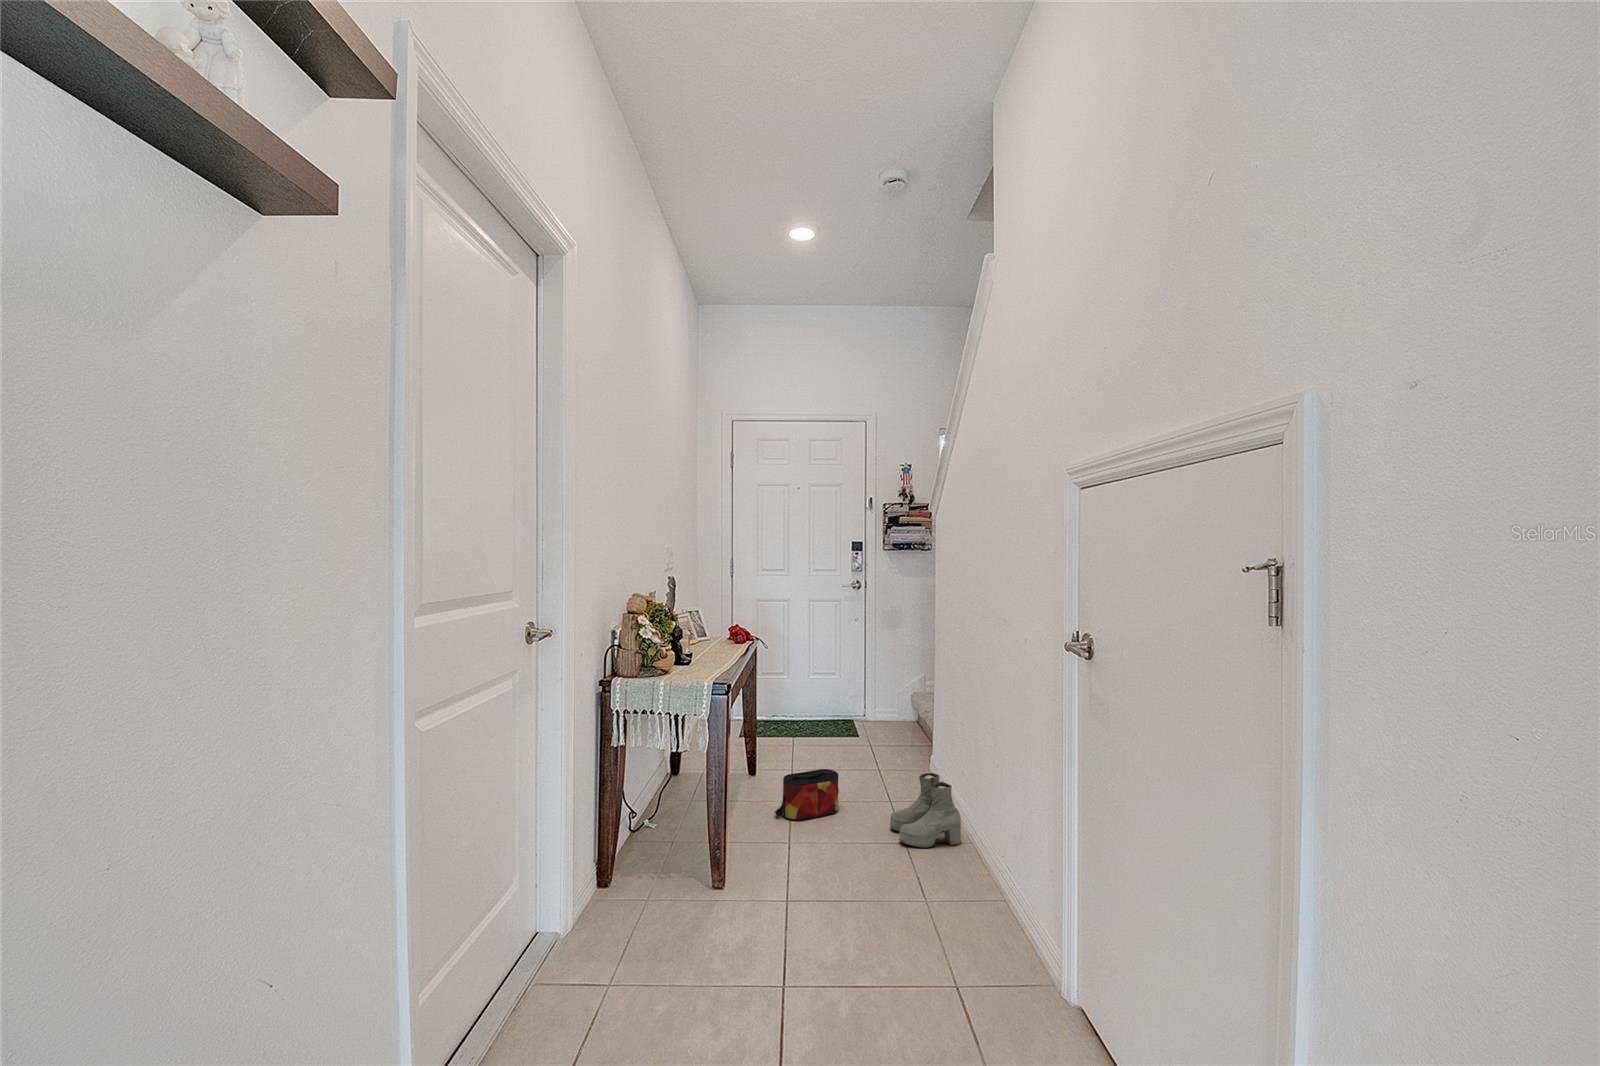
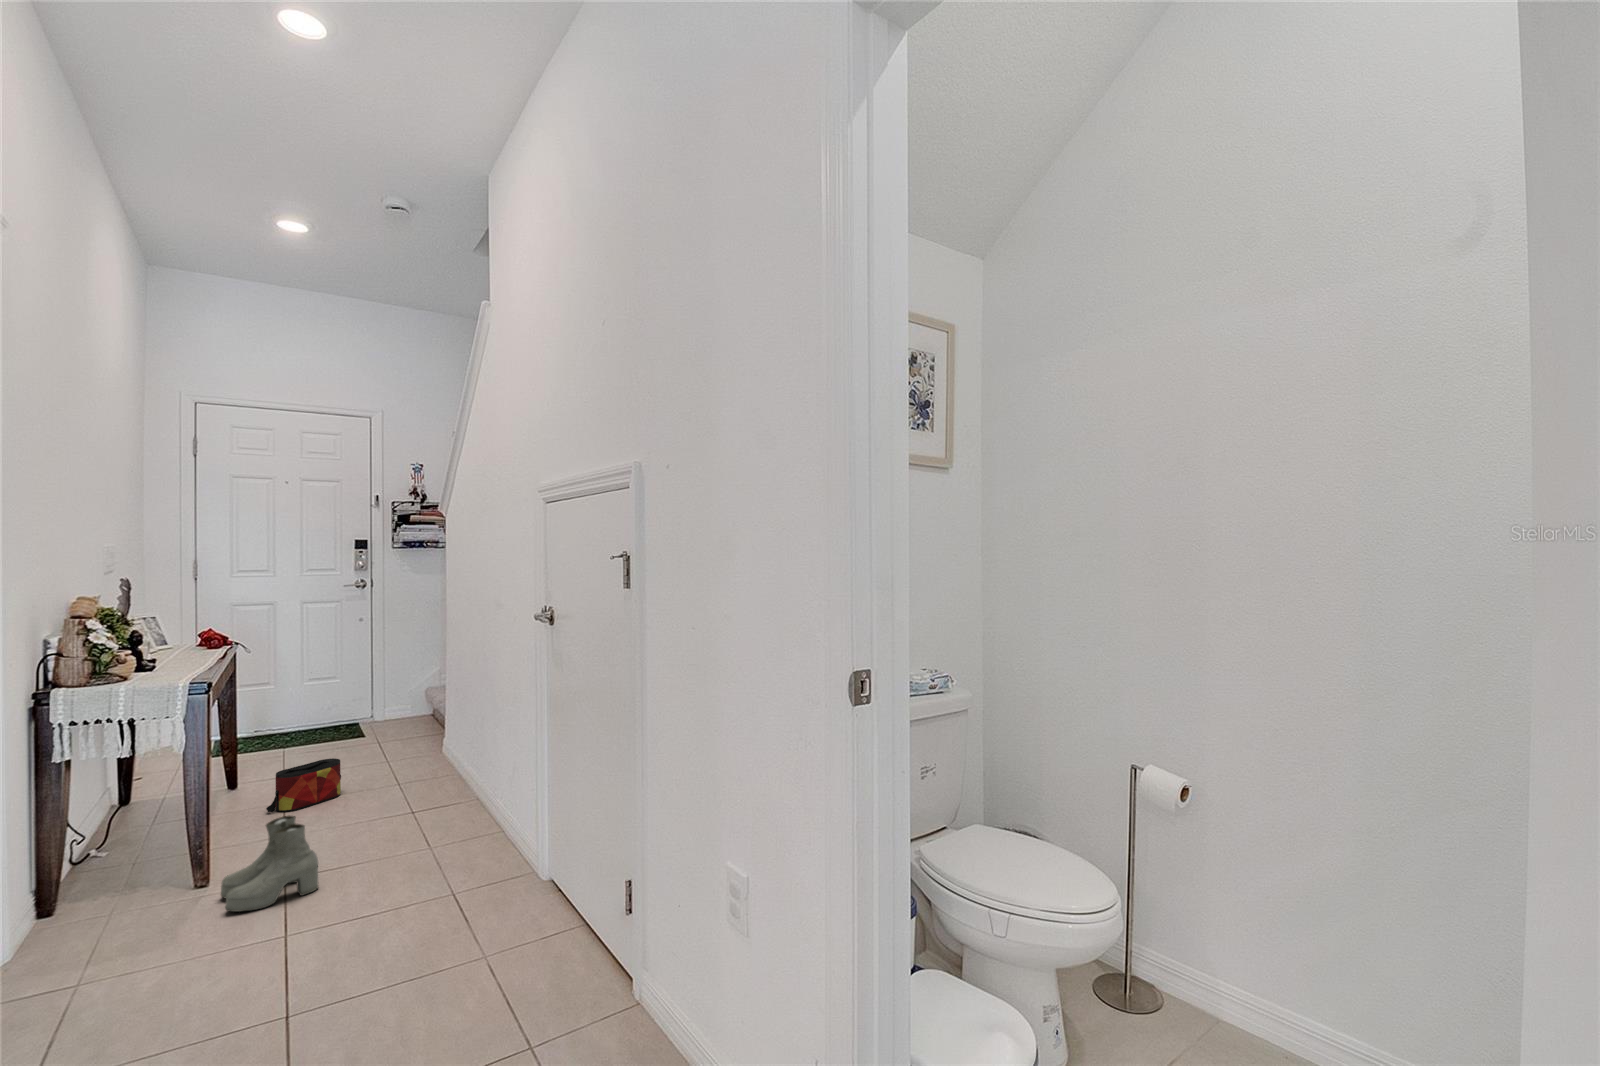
boots: present [890,773,961,848] -> present [221,816,318,912]

